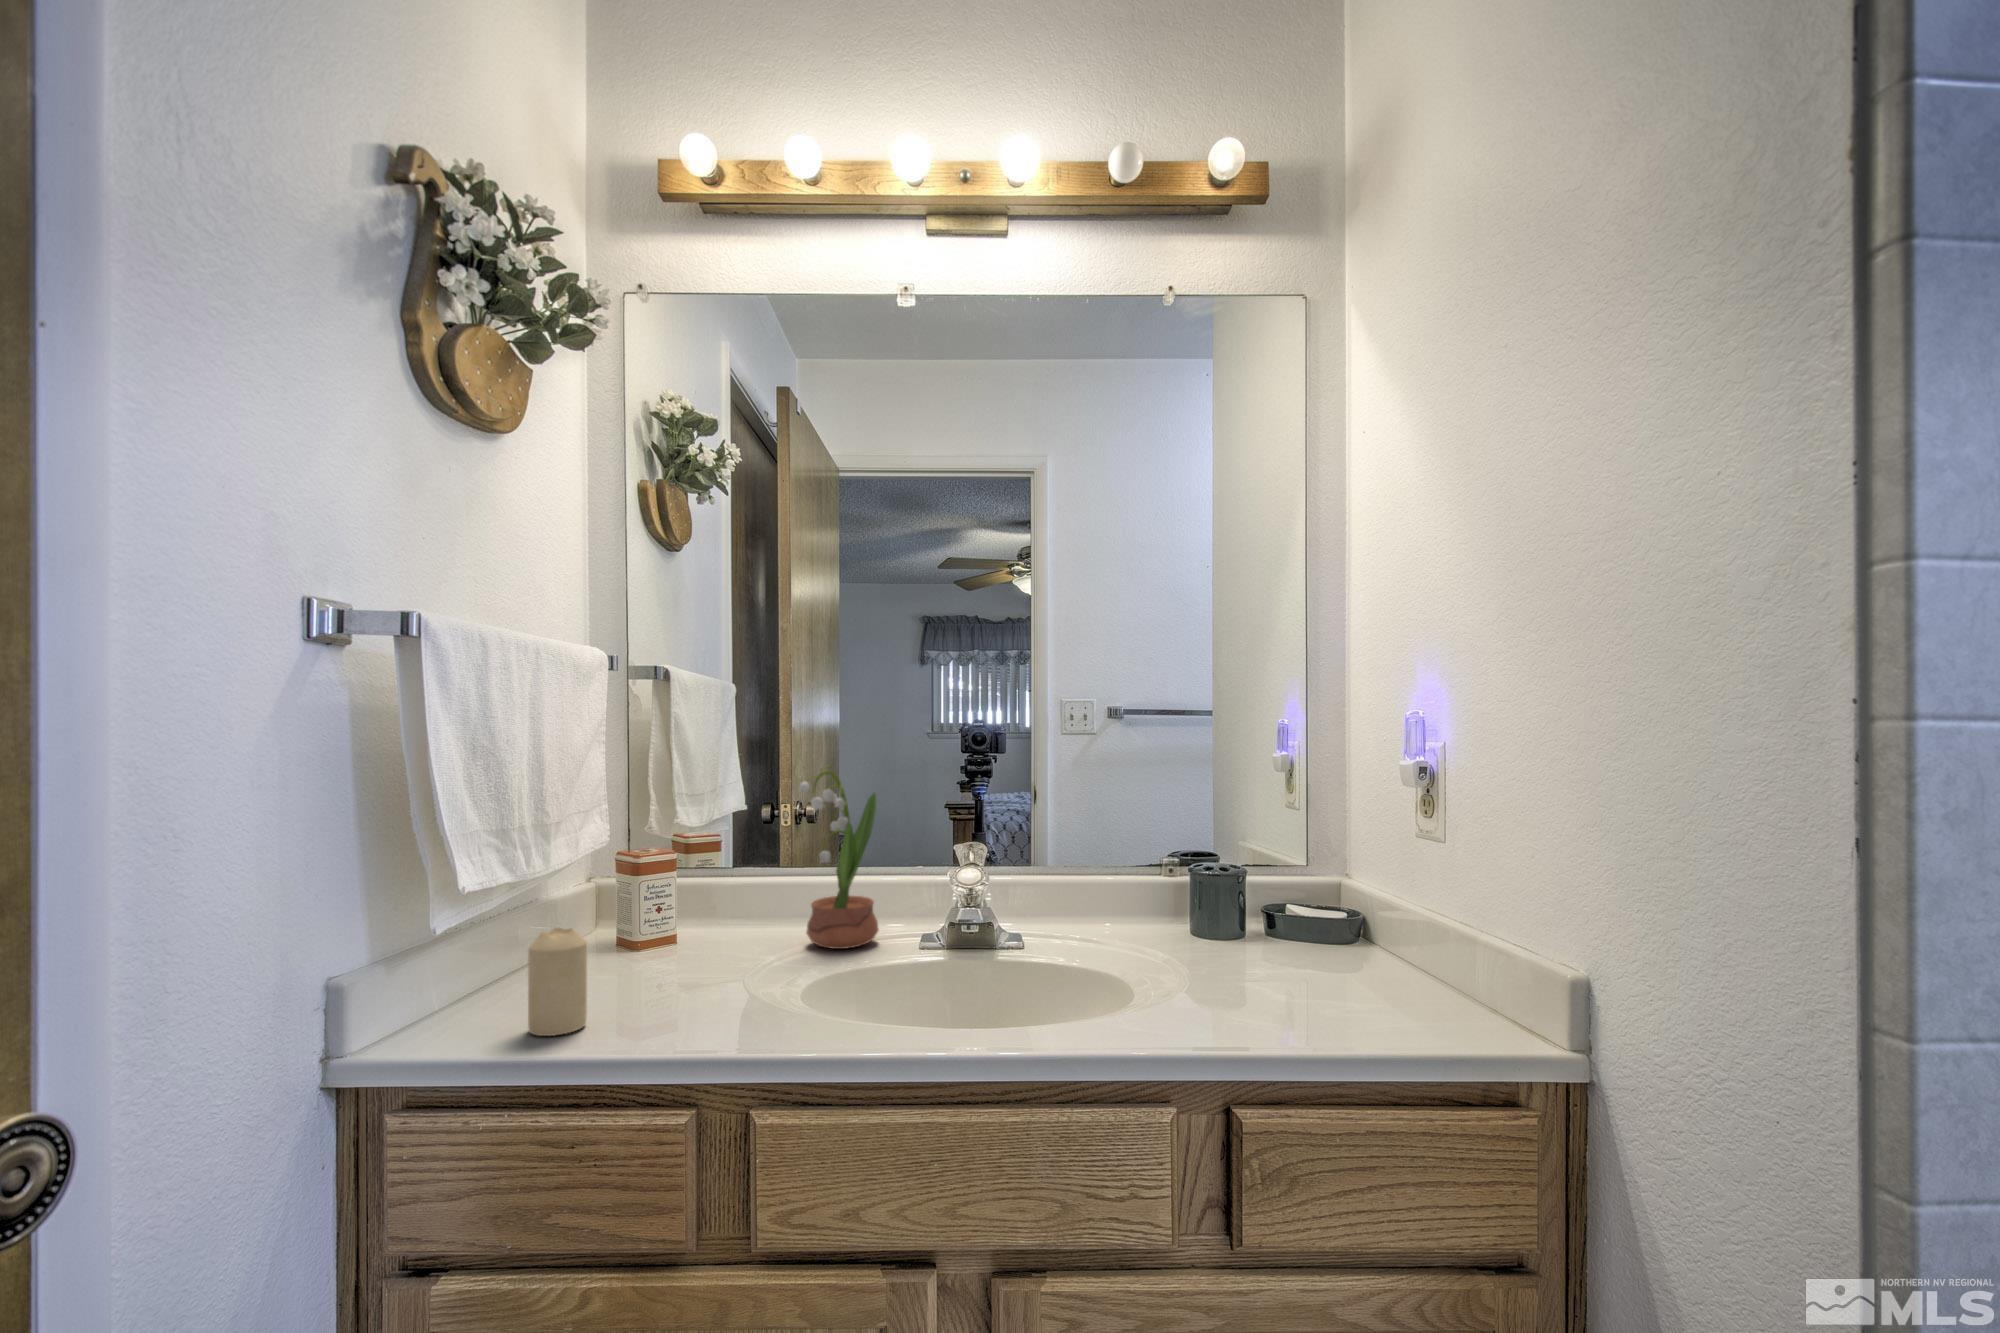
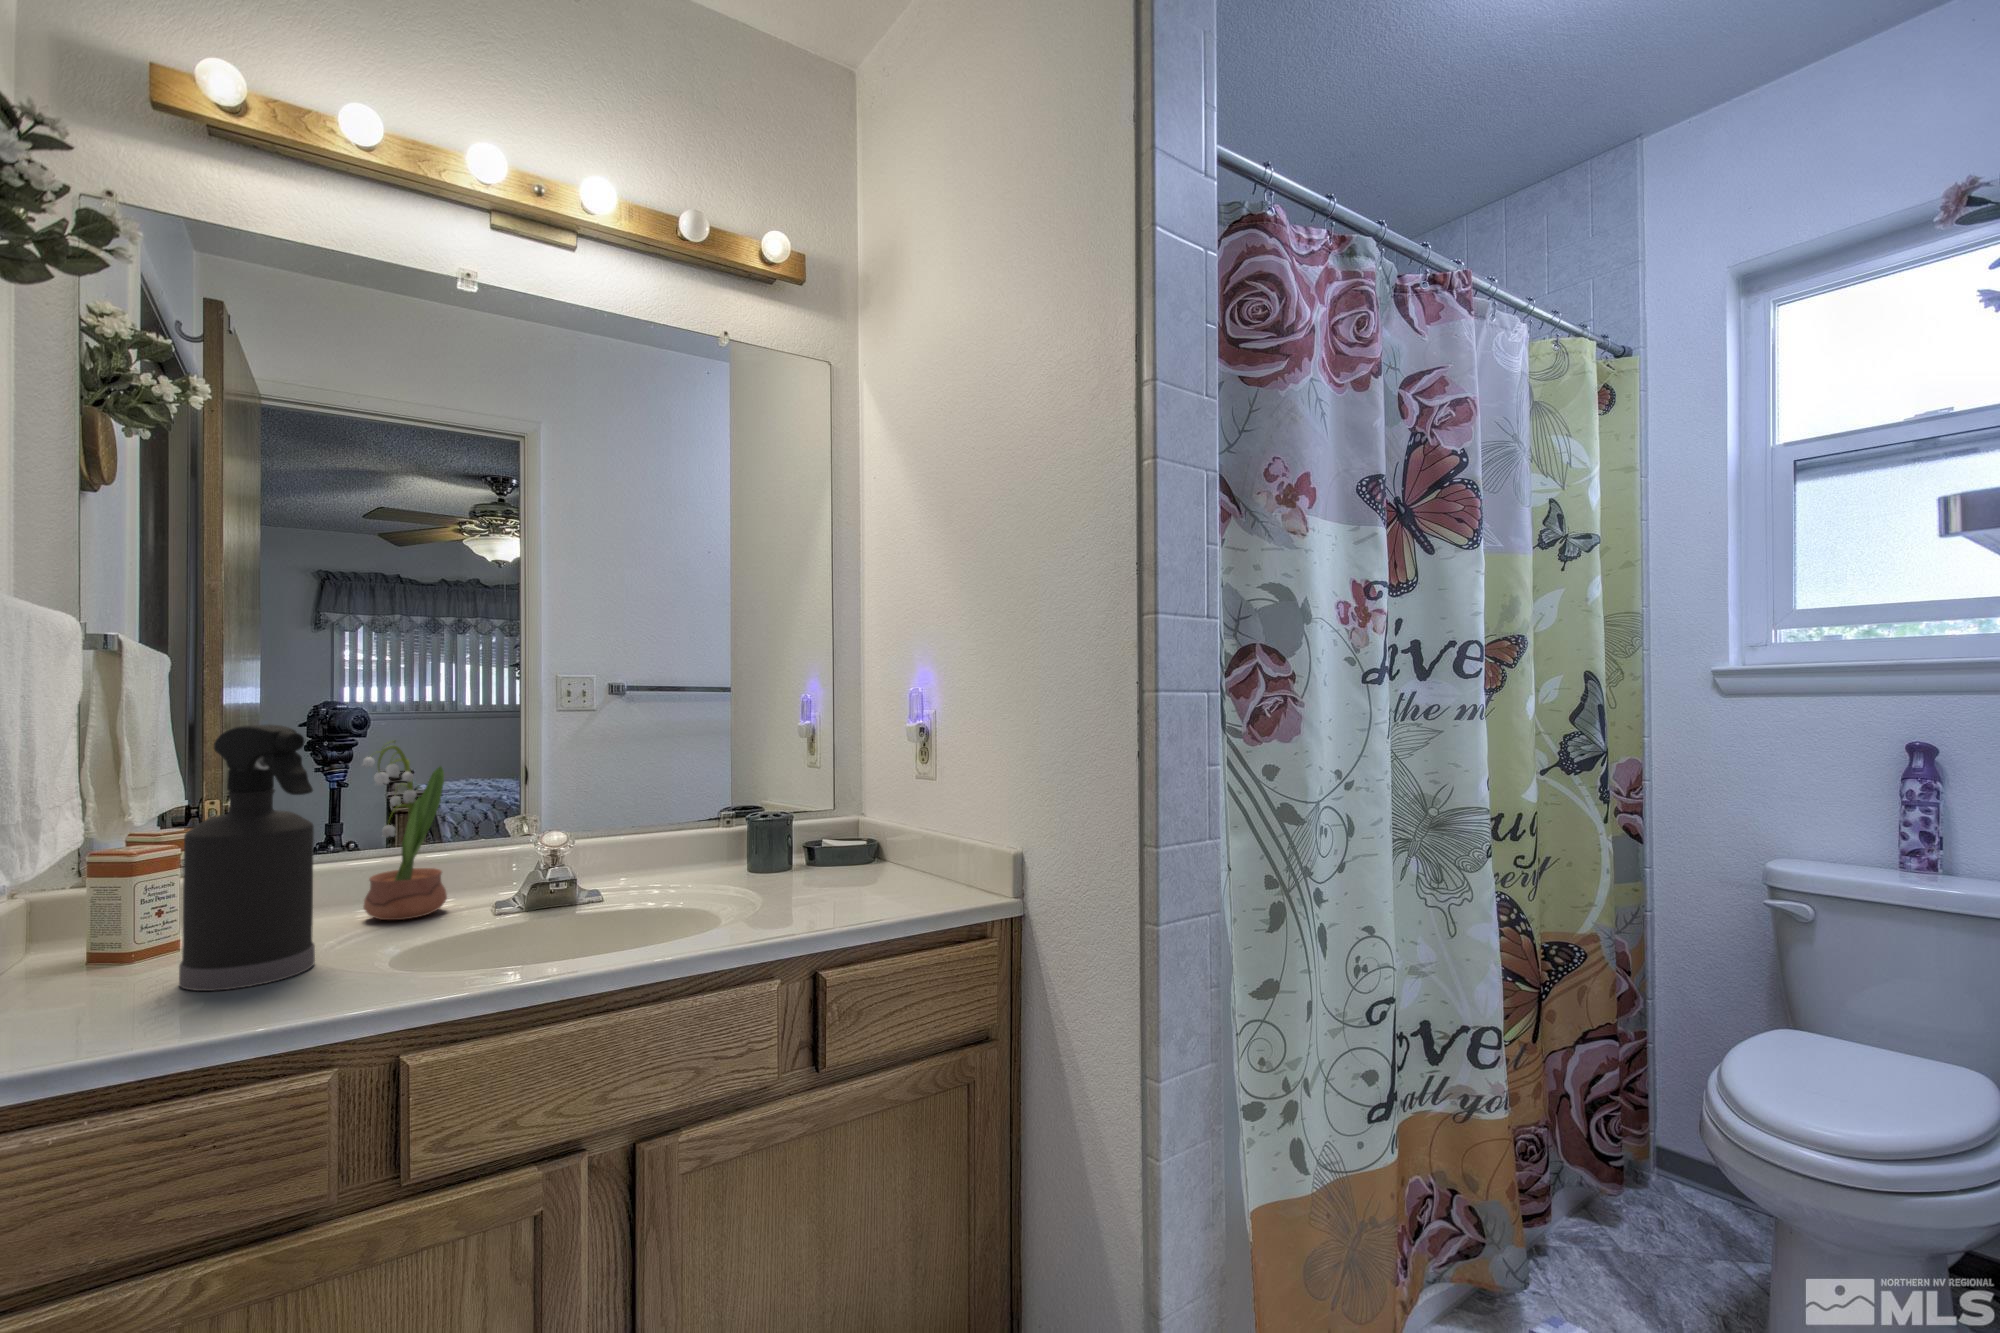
spray bottle: none [628,750,733,1004] -> present [179,724,315,991]
candle: present [528,927,587,1036] -> none [81,918,163,1037]

